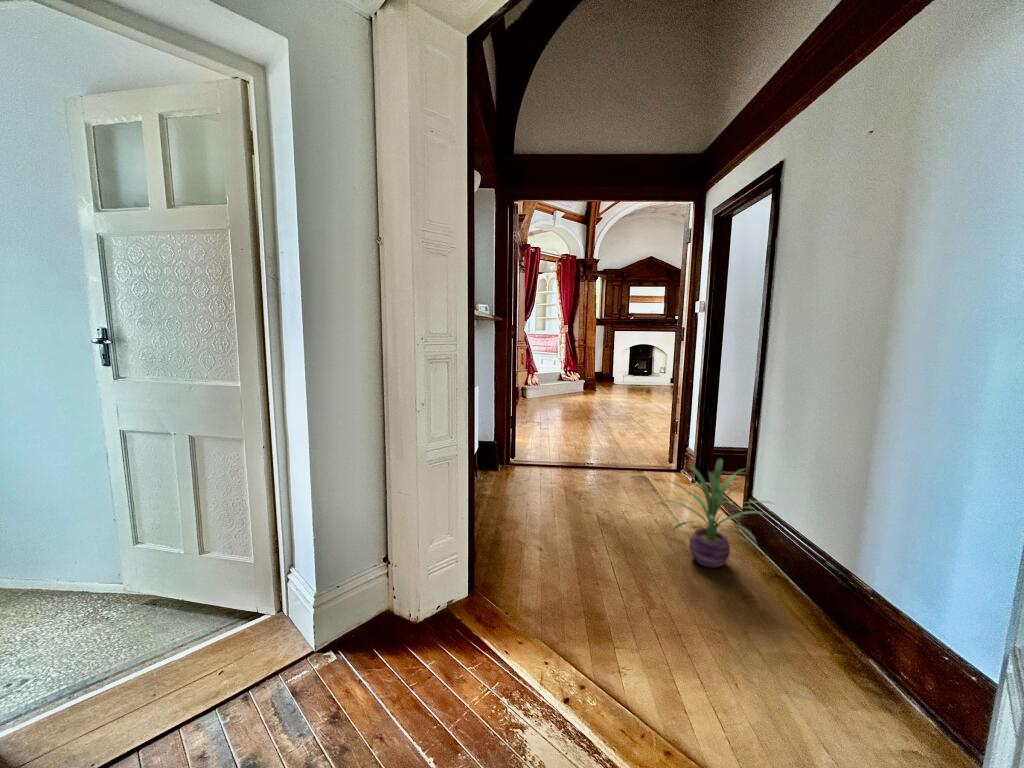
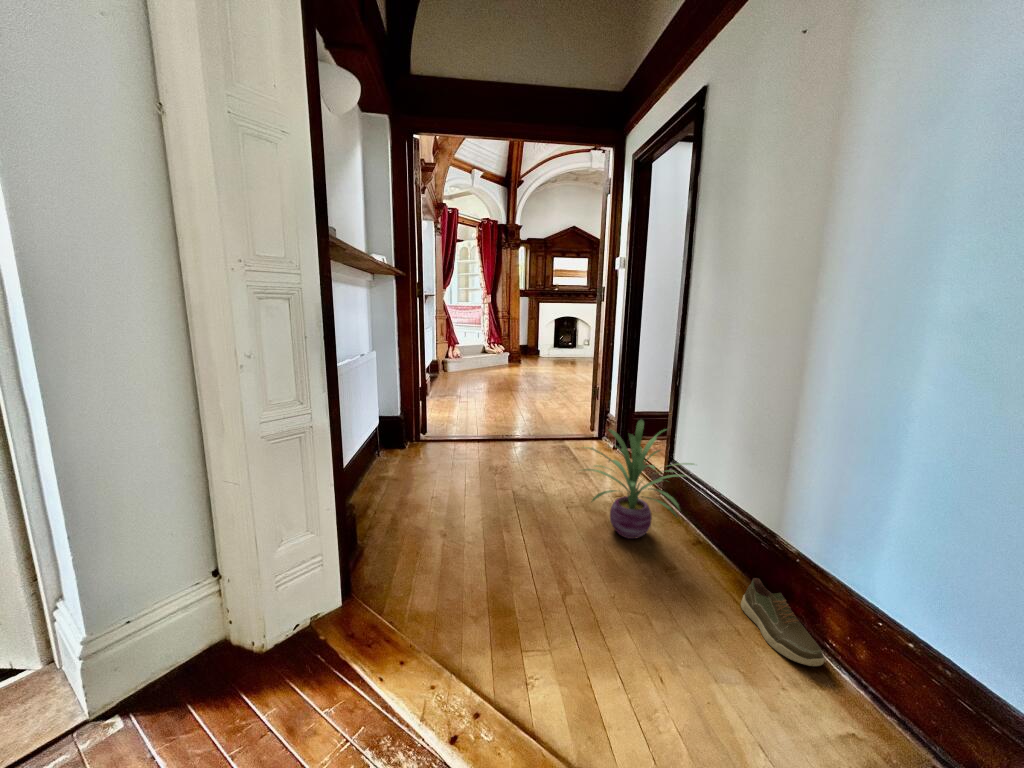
shoe: none [815,611,893,692] -> present [741,578,825,666]

